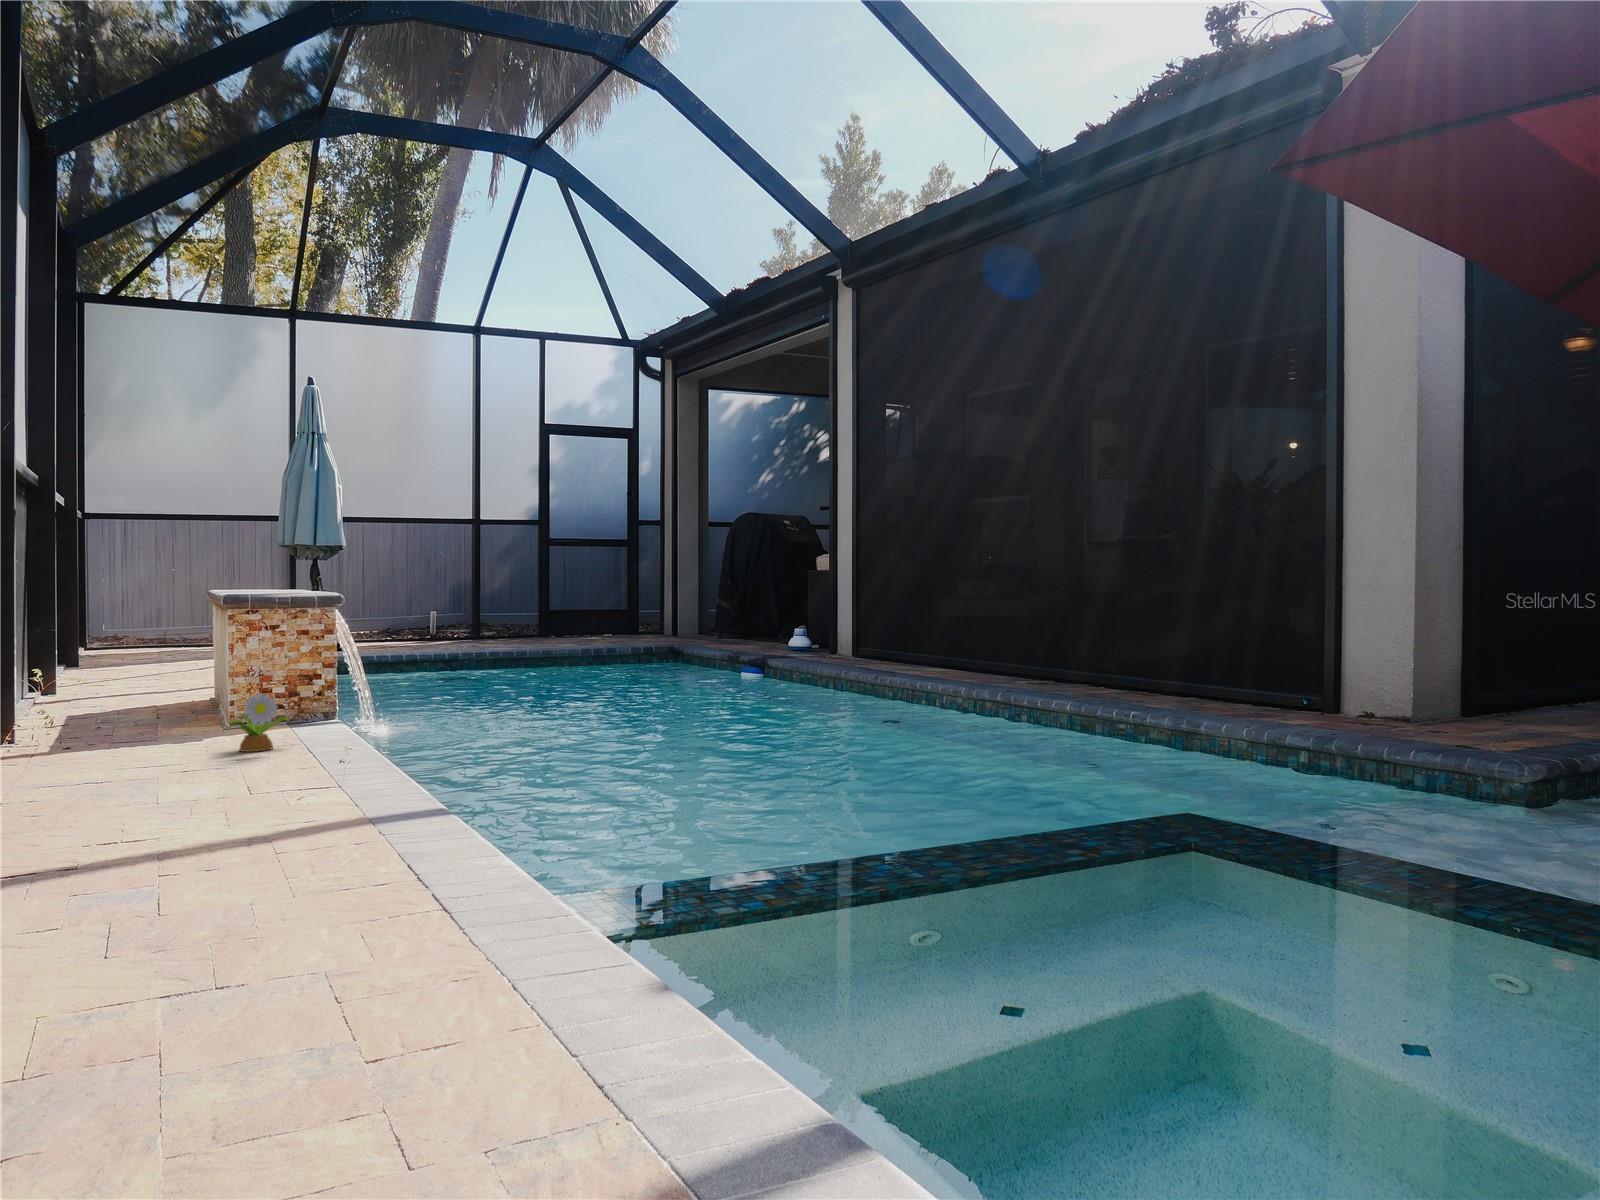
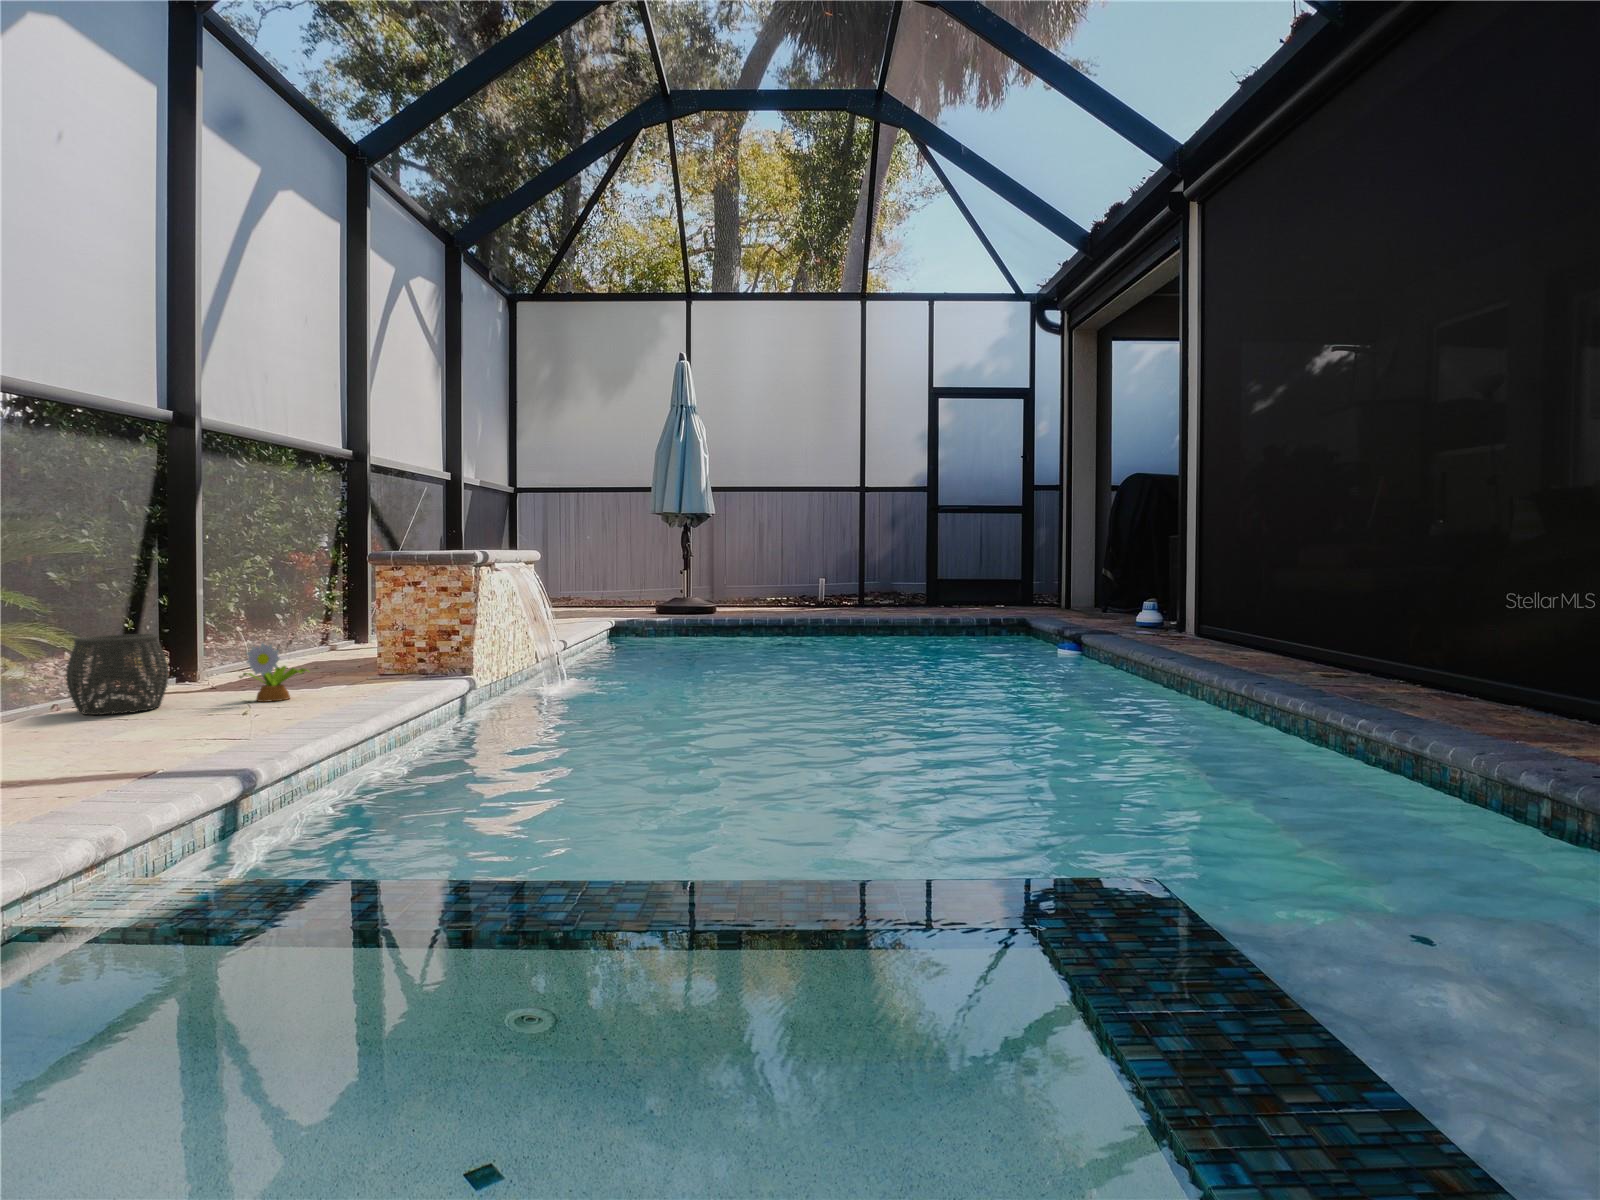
woven basket: none [66,688,173,776] -> present [65,634,169,715]

